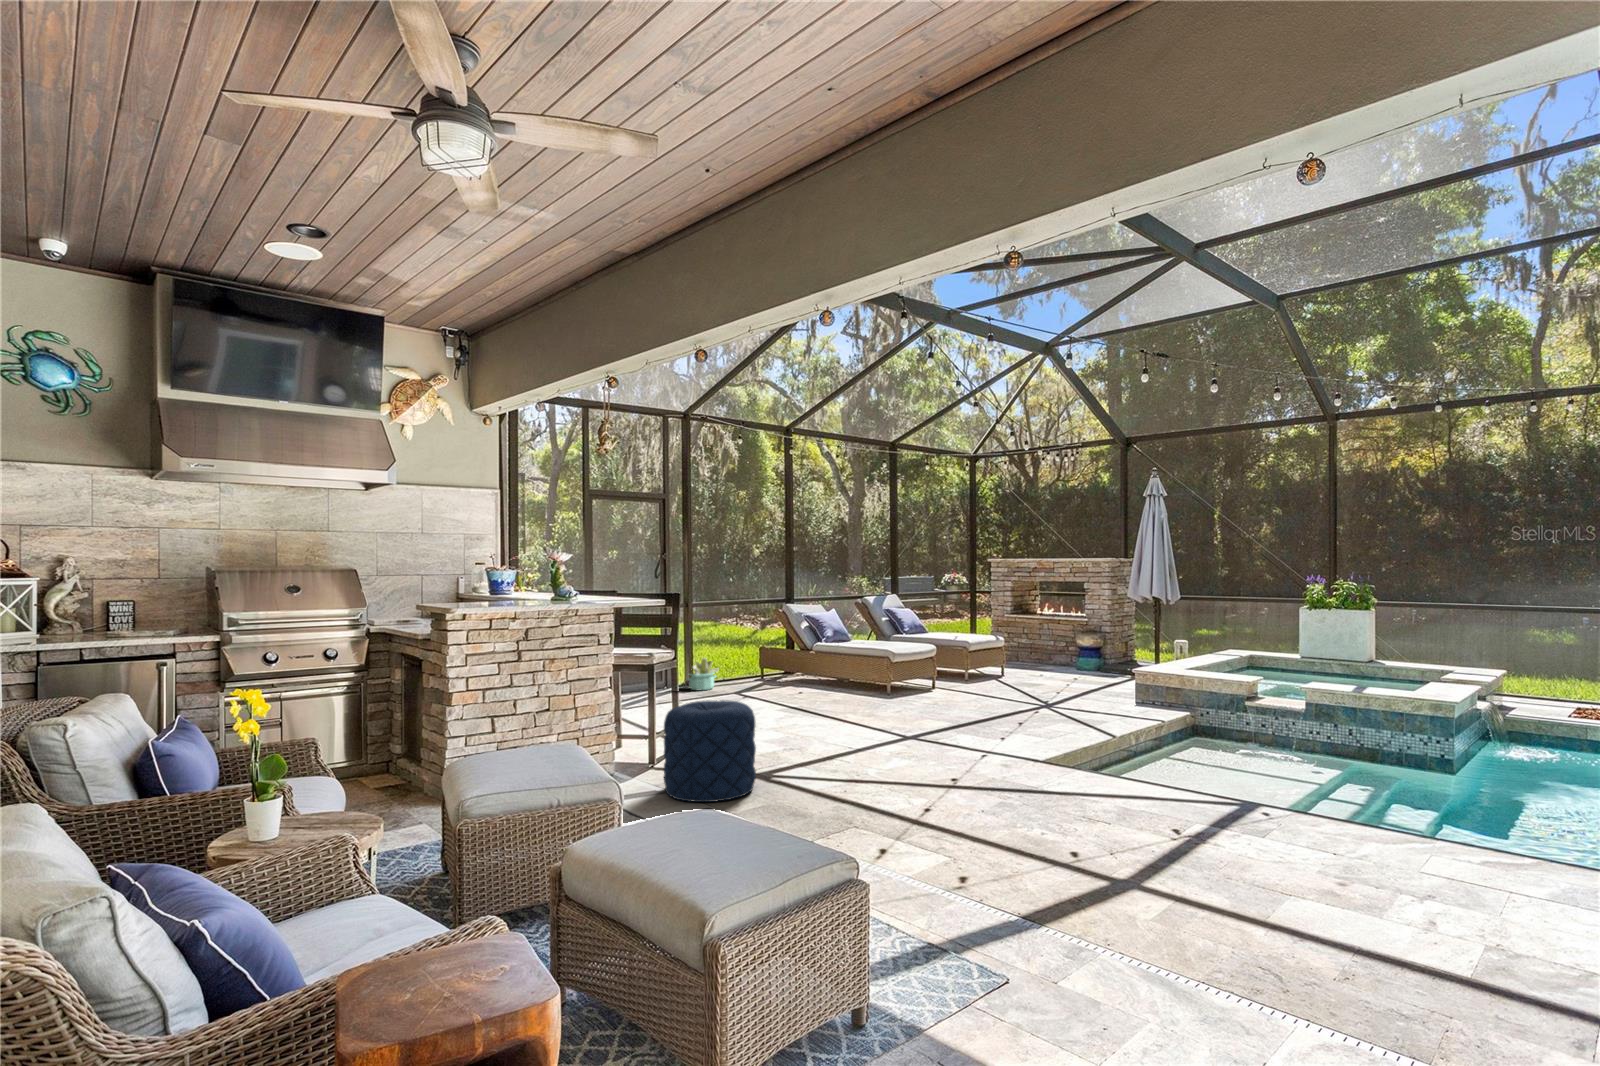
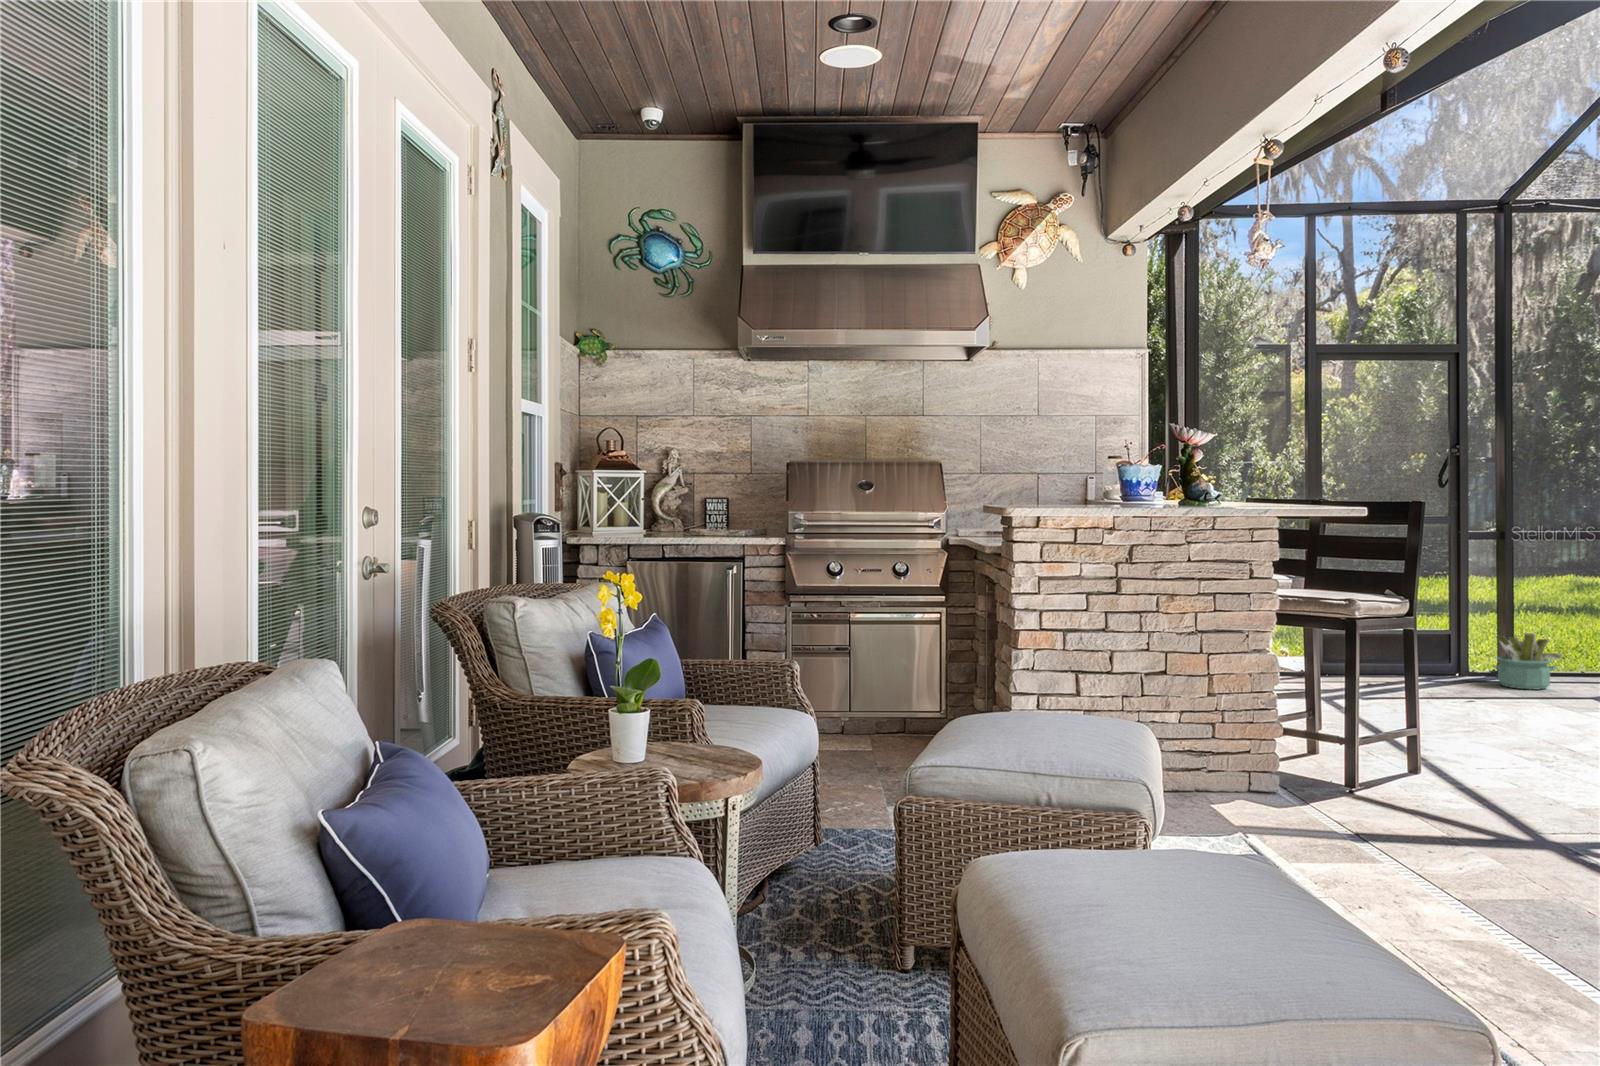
pouf: present [664,700,756,802] -> none [1343,691,1533,876]

